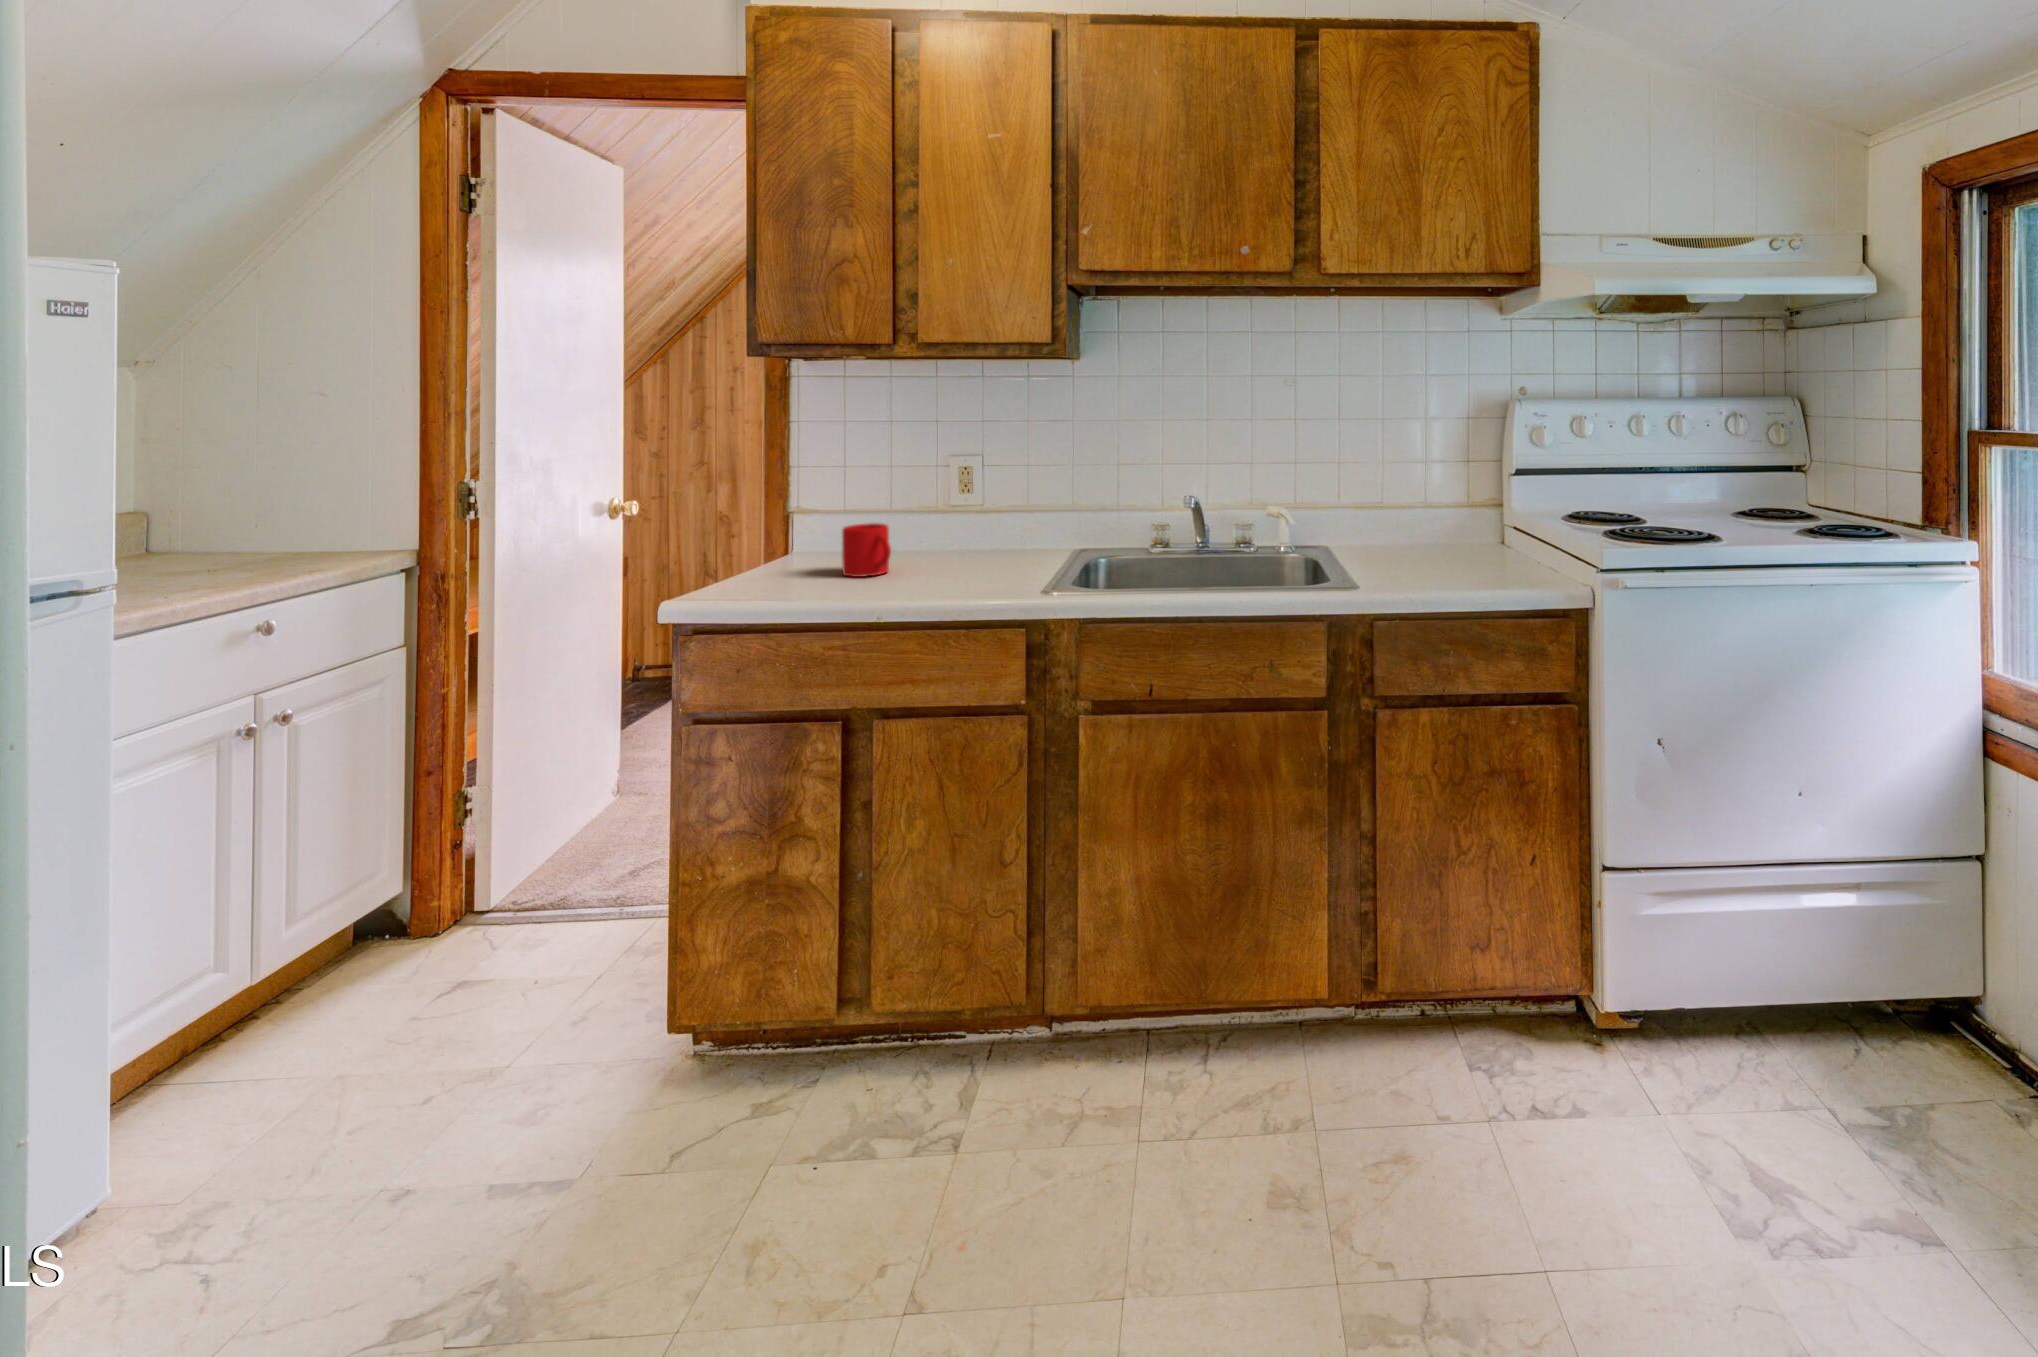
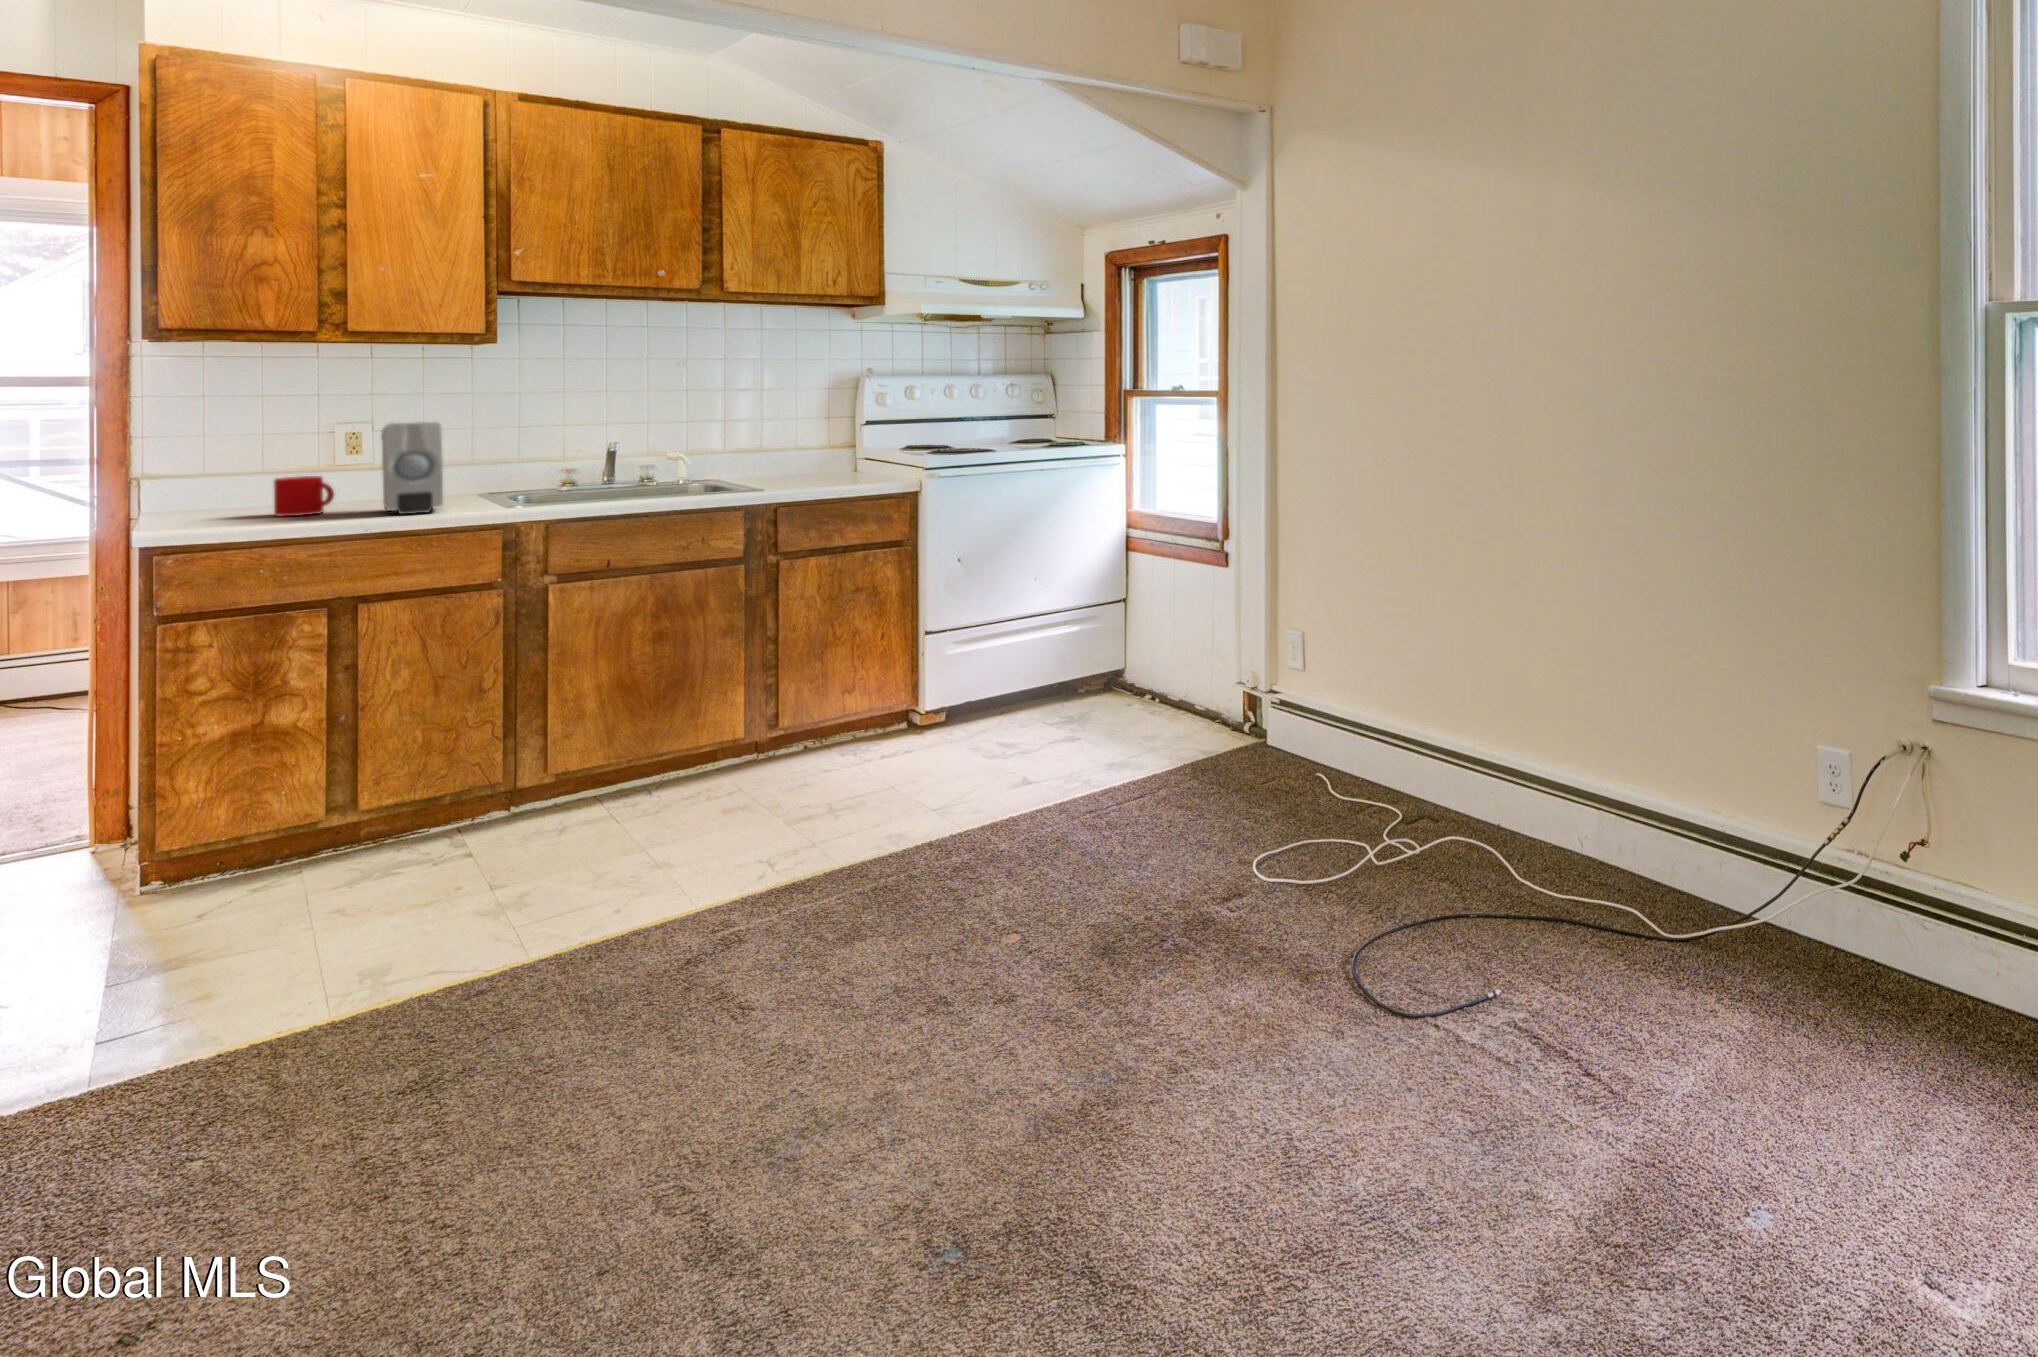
soap dispenser: none [920,464,995,590] -> present [381,422,443,514]

